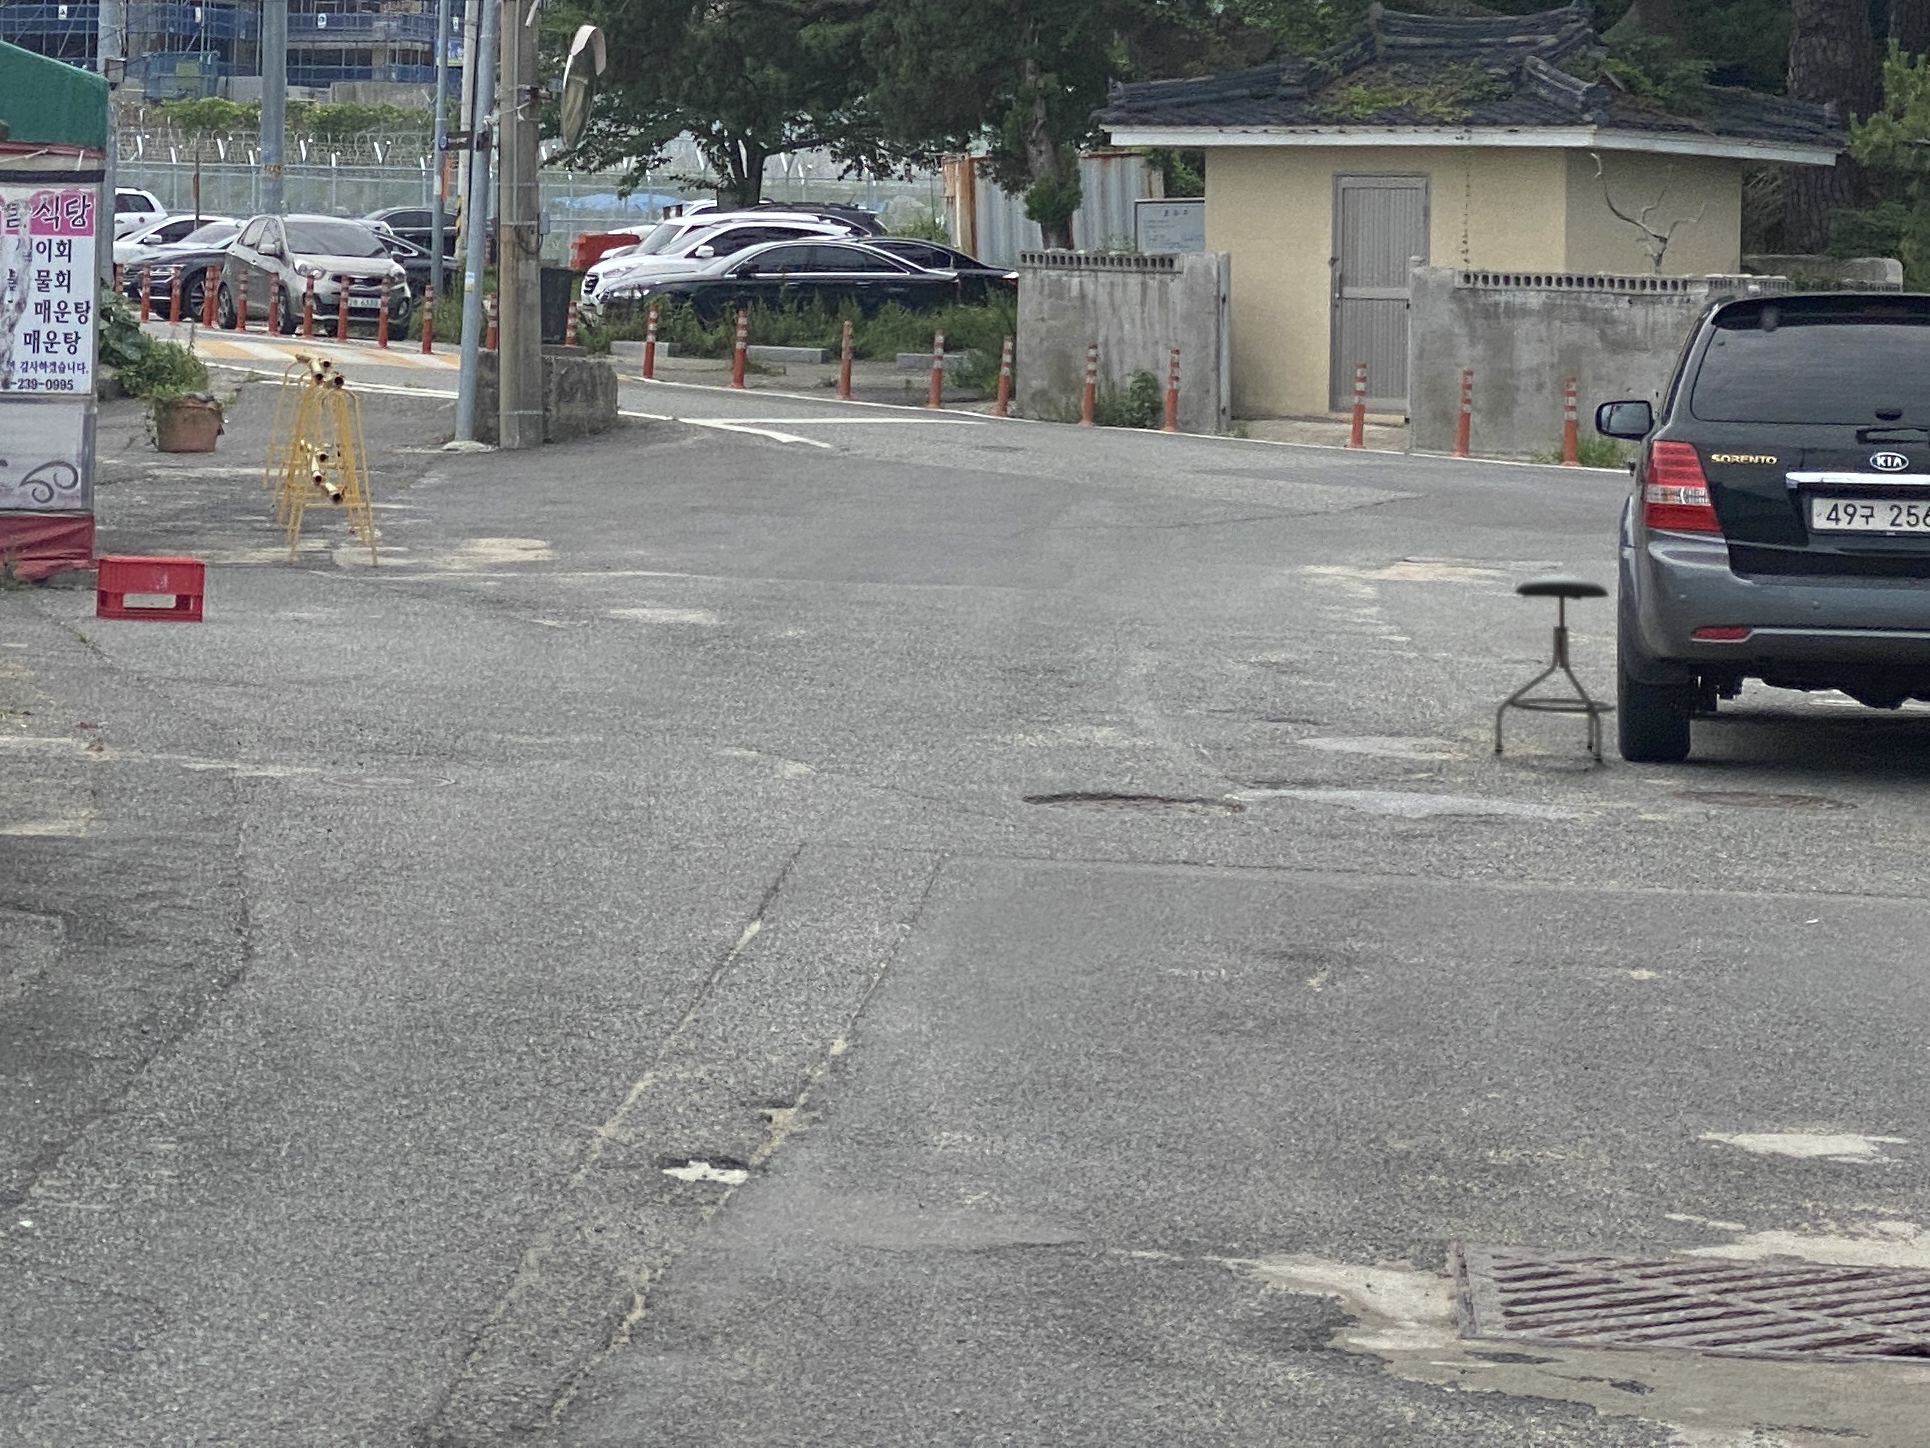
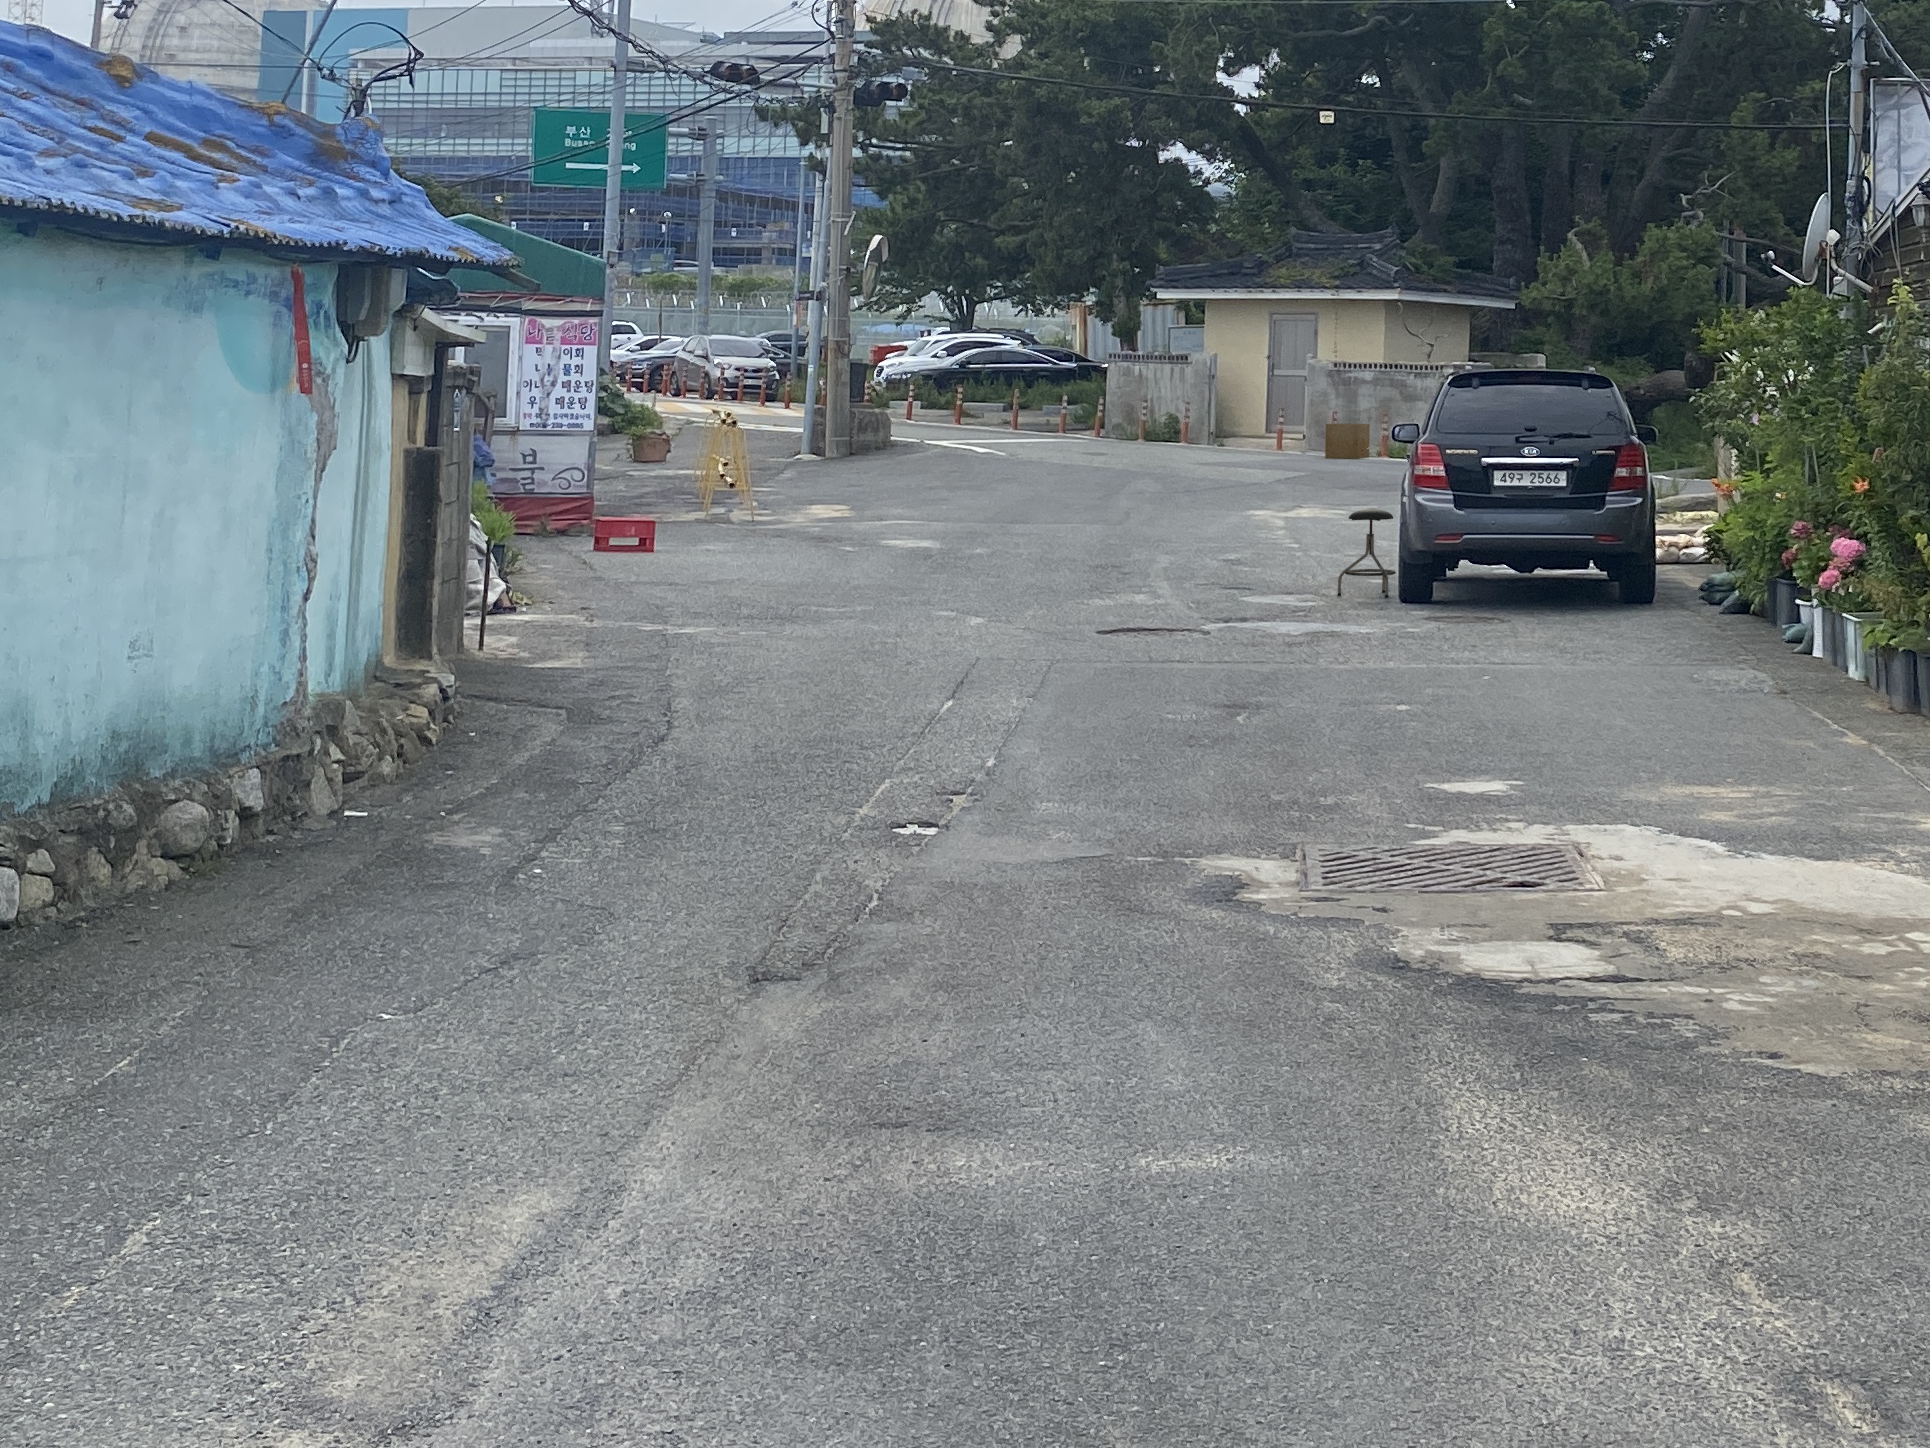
cardboard box: none [1441,386,1529,456] -> present [1325,423,1370,458]

